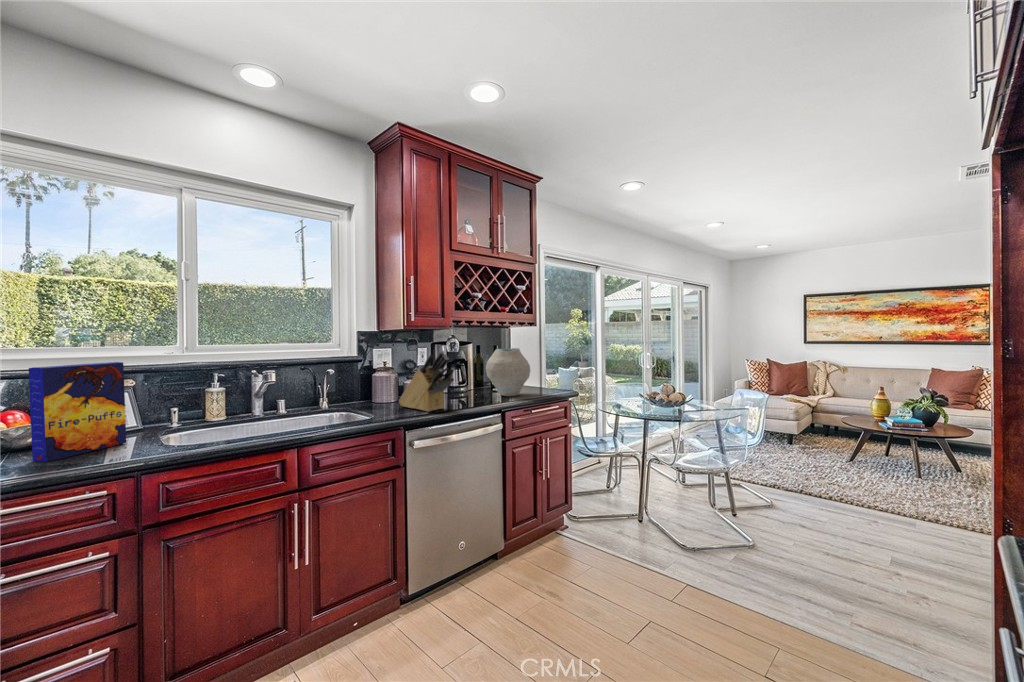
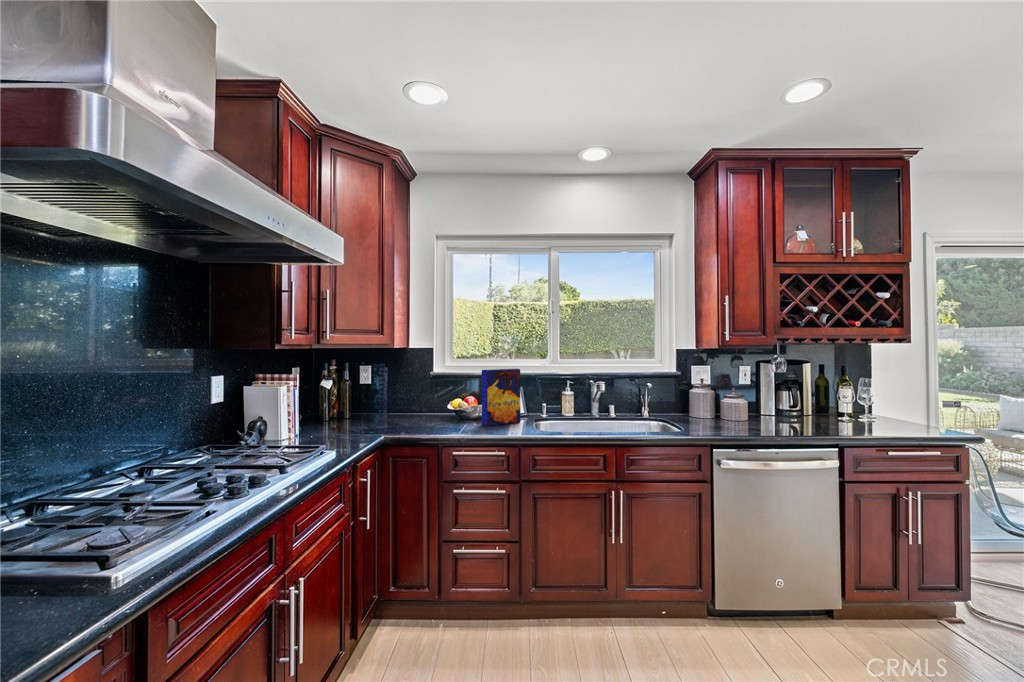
vase: present [486,348,530,396] -> none [823,371,891,429]
knife block: present [399,351,454,412] -> none [713,370,771,431]

